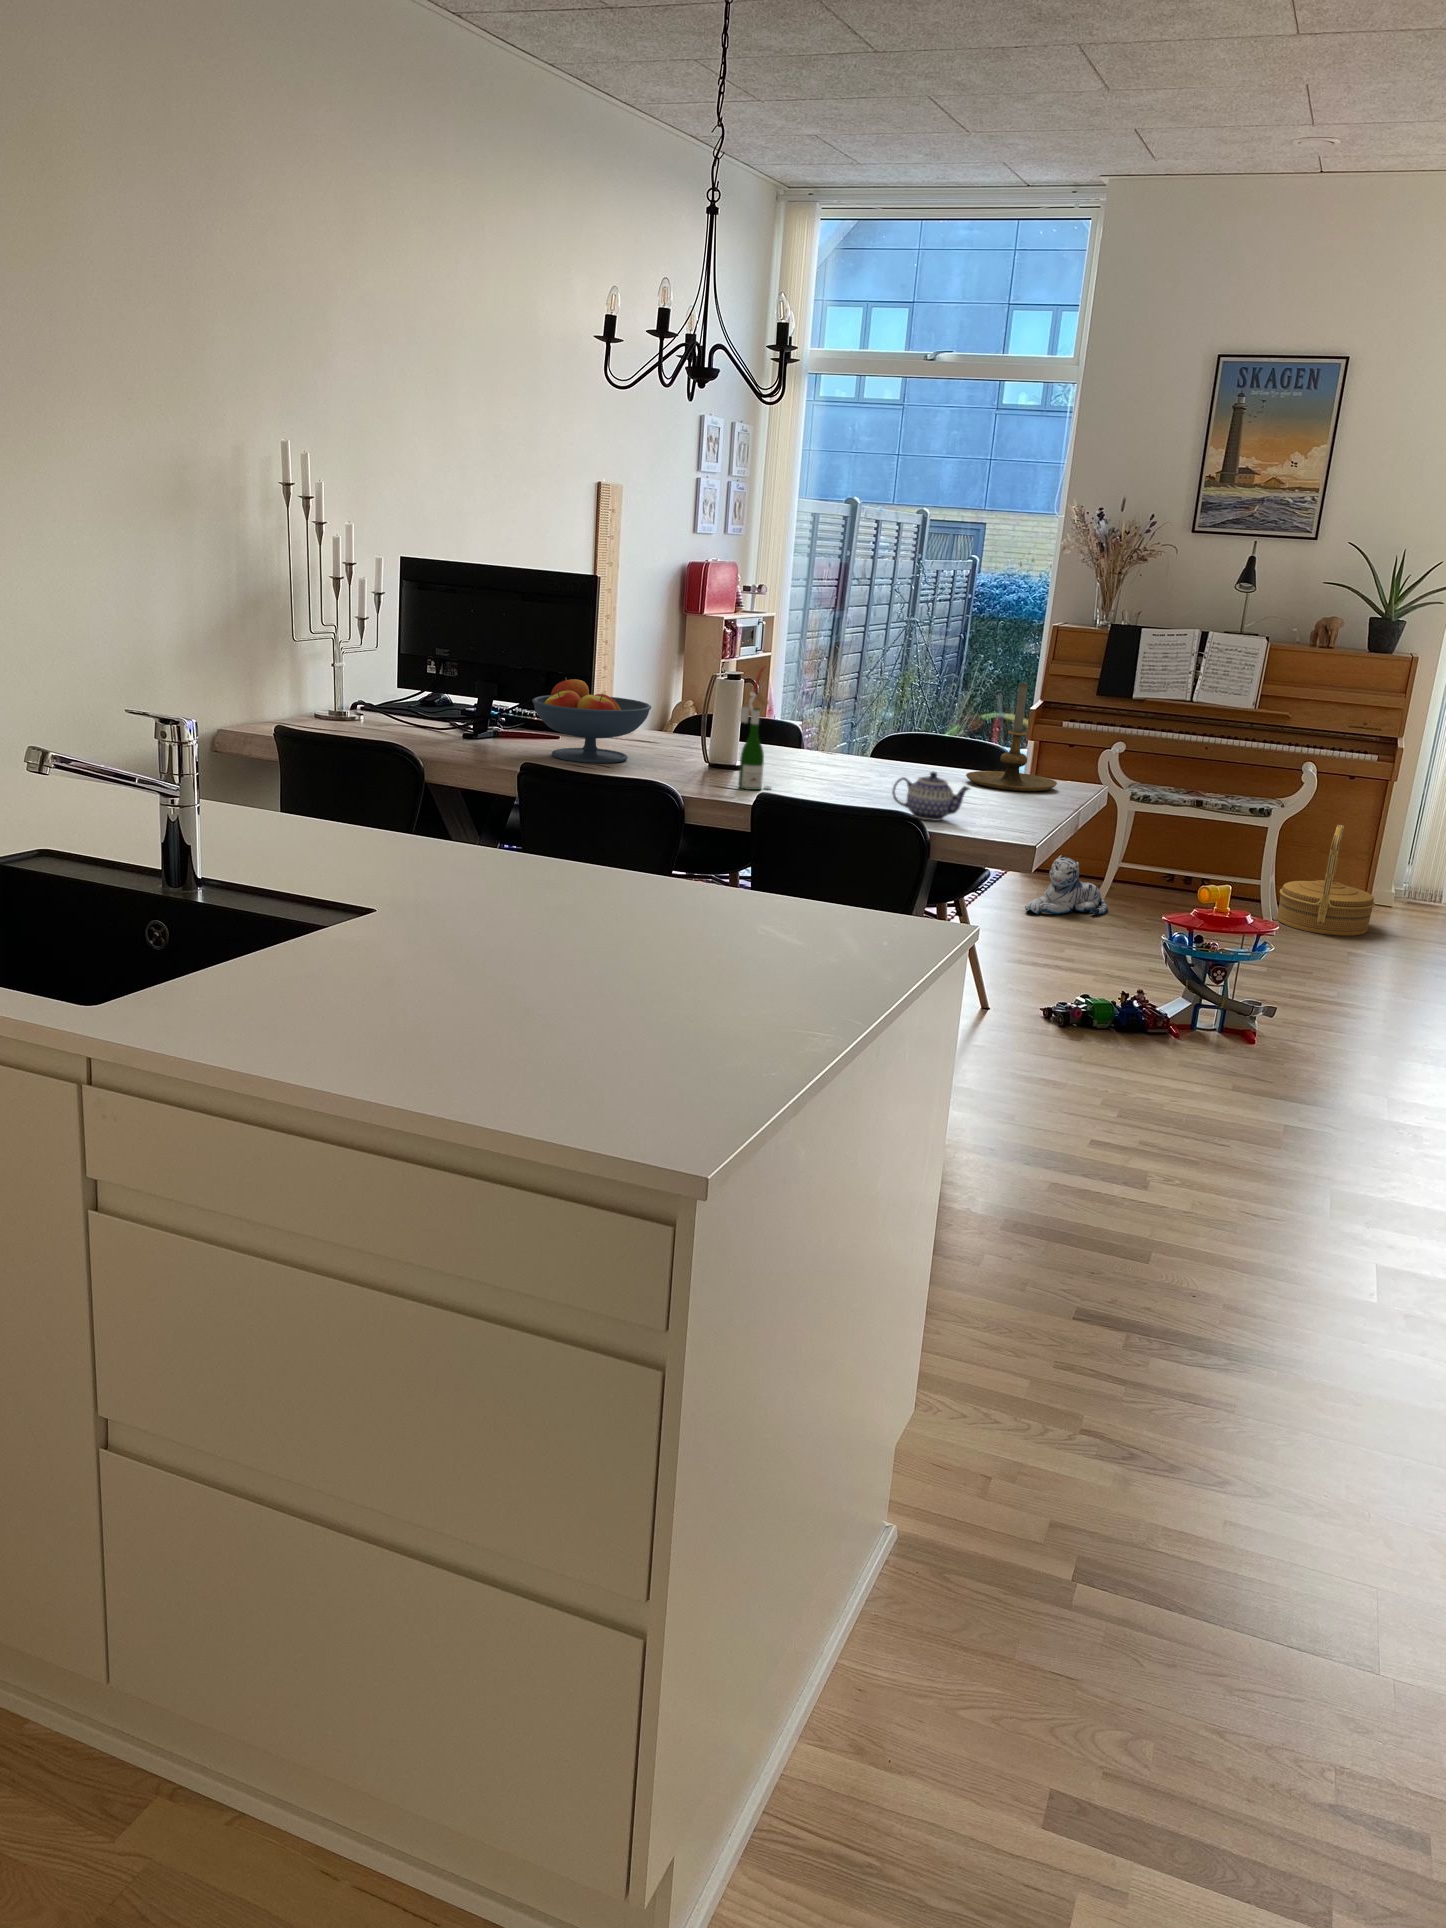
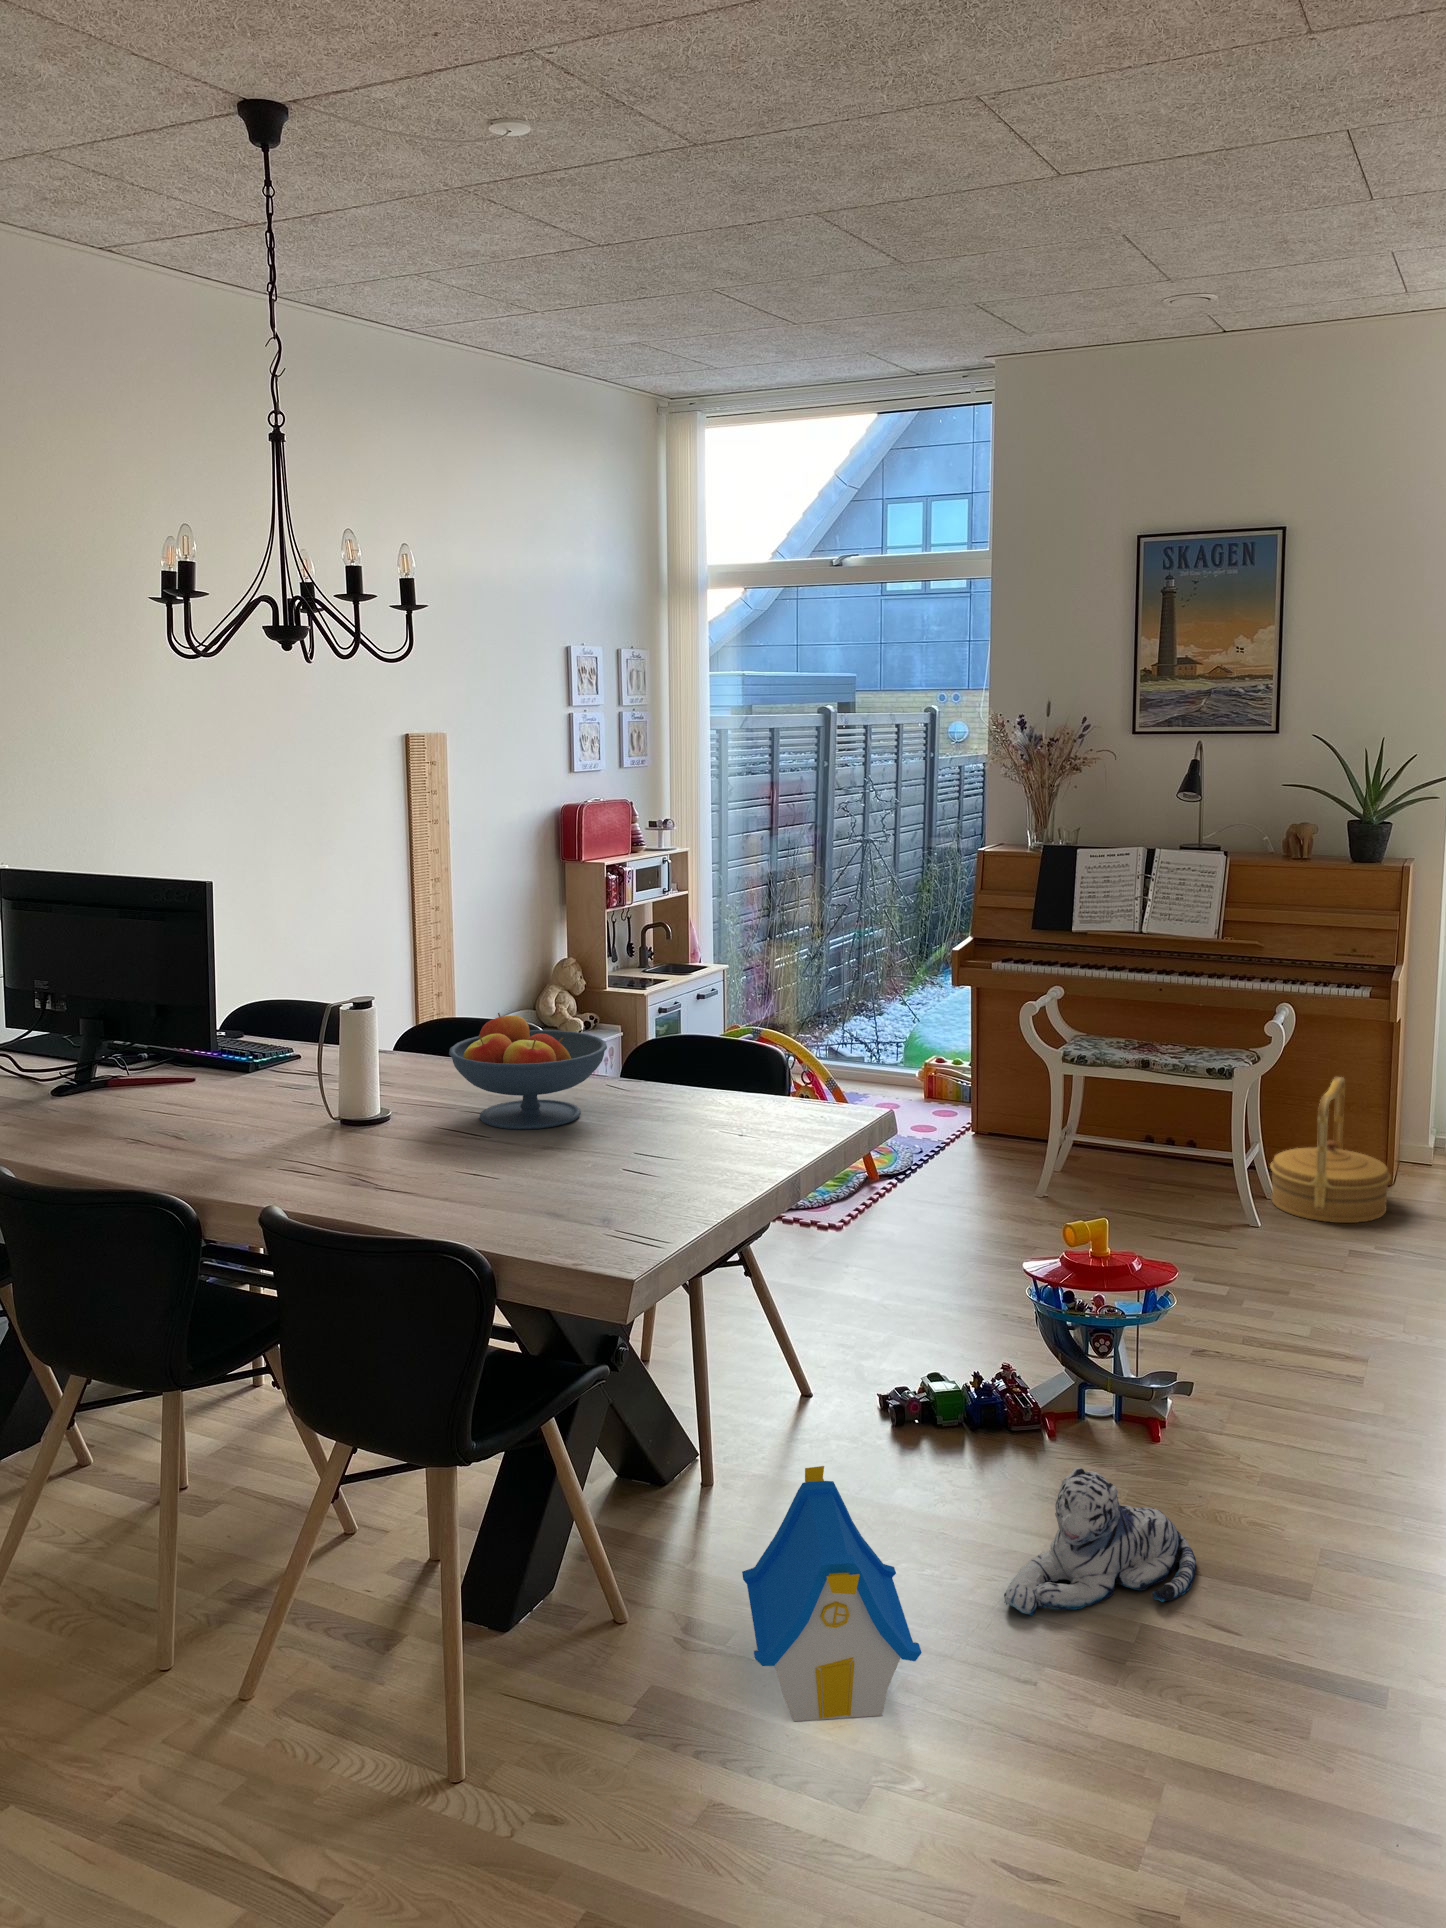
wine bottle: present [738,666,771,790] -> none [302,1007,359,1177]
fruit bowl: present [532,678,651,763] -> present [449,1013,607,1129]
candle holder: present [966,683,1057,791] -> none [686,987,808,1136]
teapot: present [892,772,970,821] -> none [466,1159,567,1232]
plush toy: present [1025,855,1108,915] -> present [1004,1467,1197,1615]
toy house: none [1026,1011,1168,1156] -> present [742,1466,922,1721]

